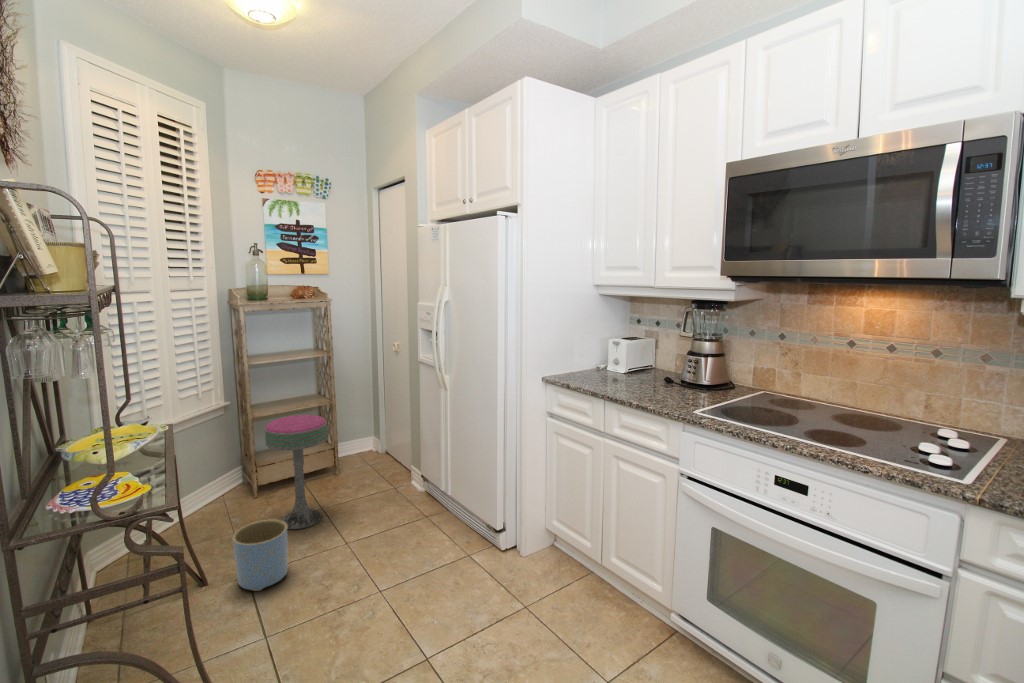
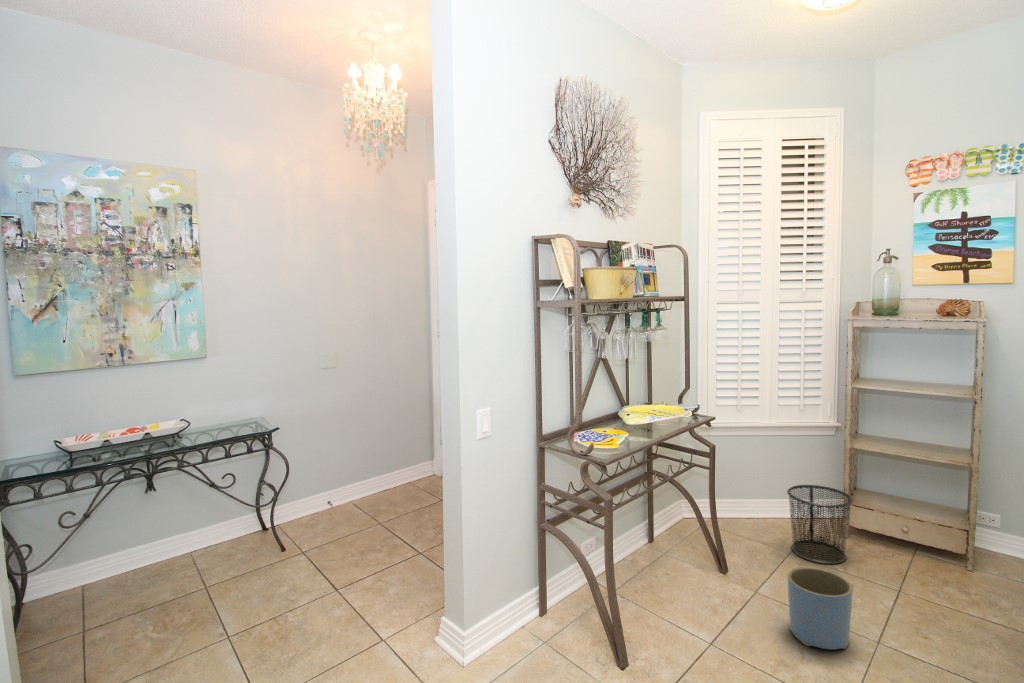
bar stool: present [265,415,327,529] -> none [859,463,951,614]
waste bin: none [191,454,251,526] -> present [787,485,853,564]

